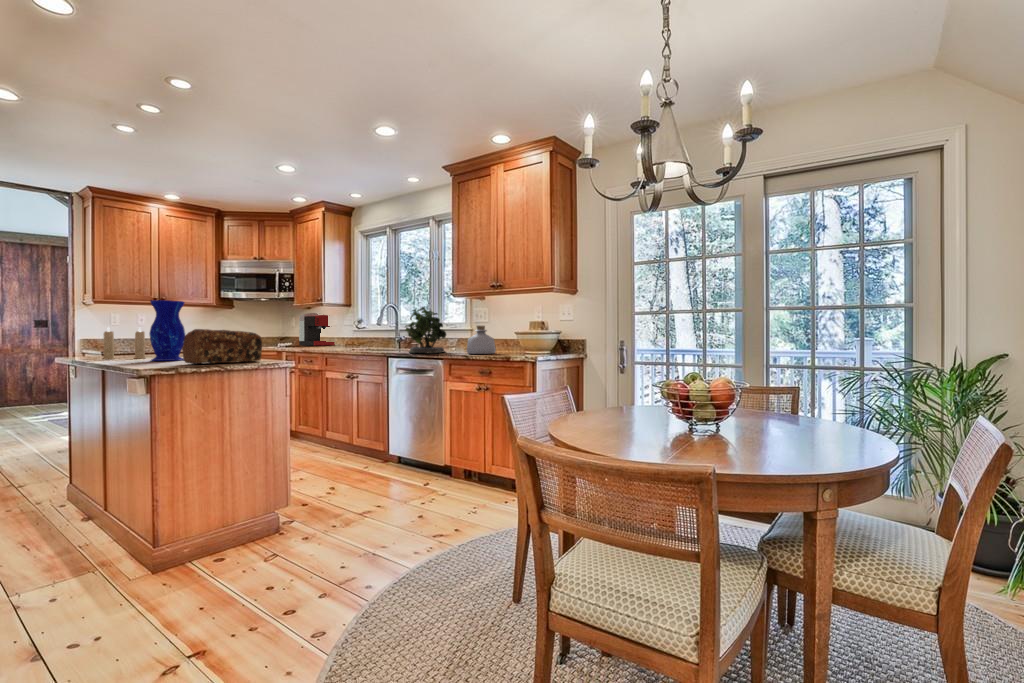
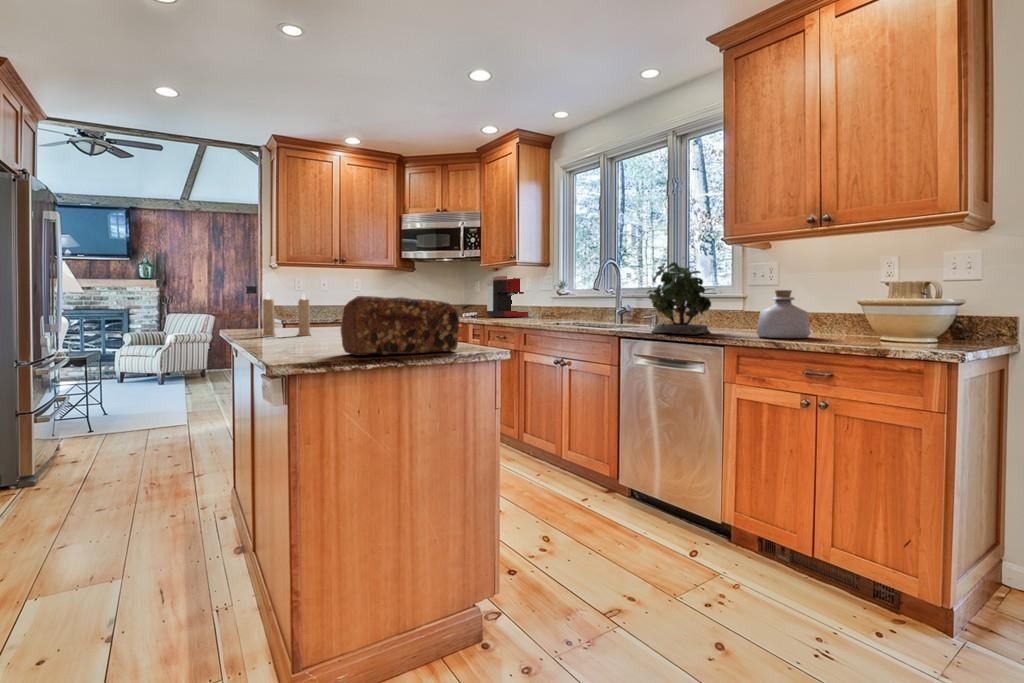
vase: present [149,300,185,361] -> none [307,253,353,343]

